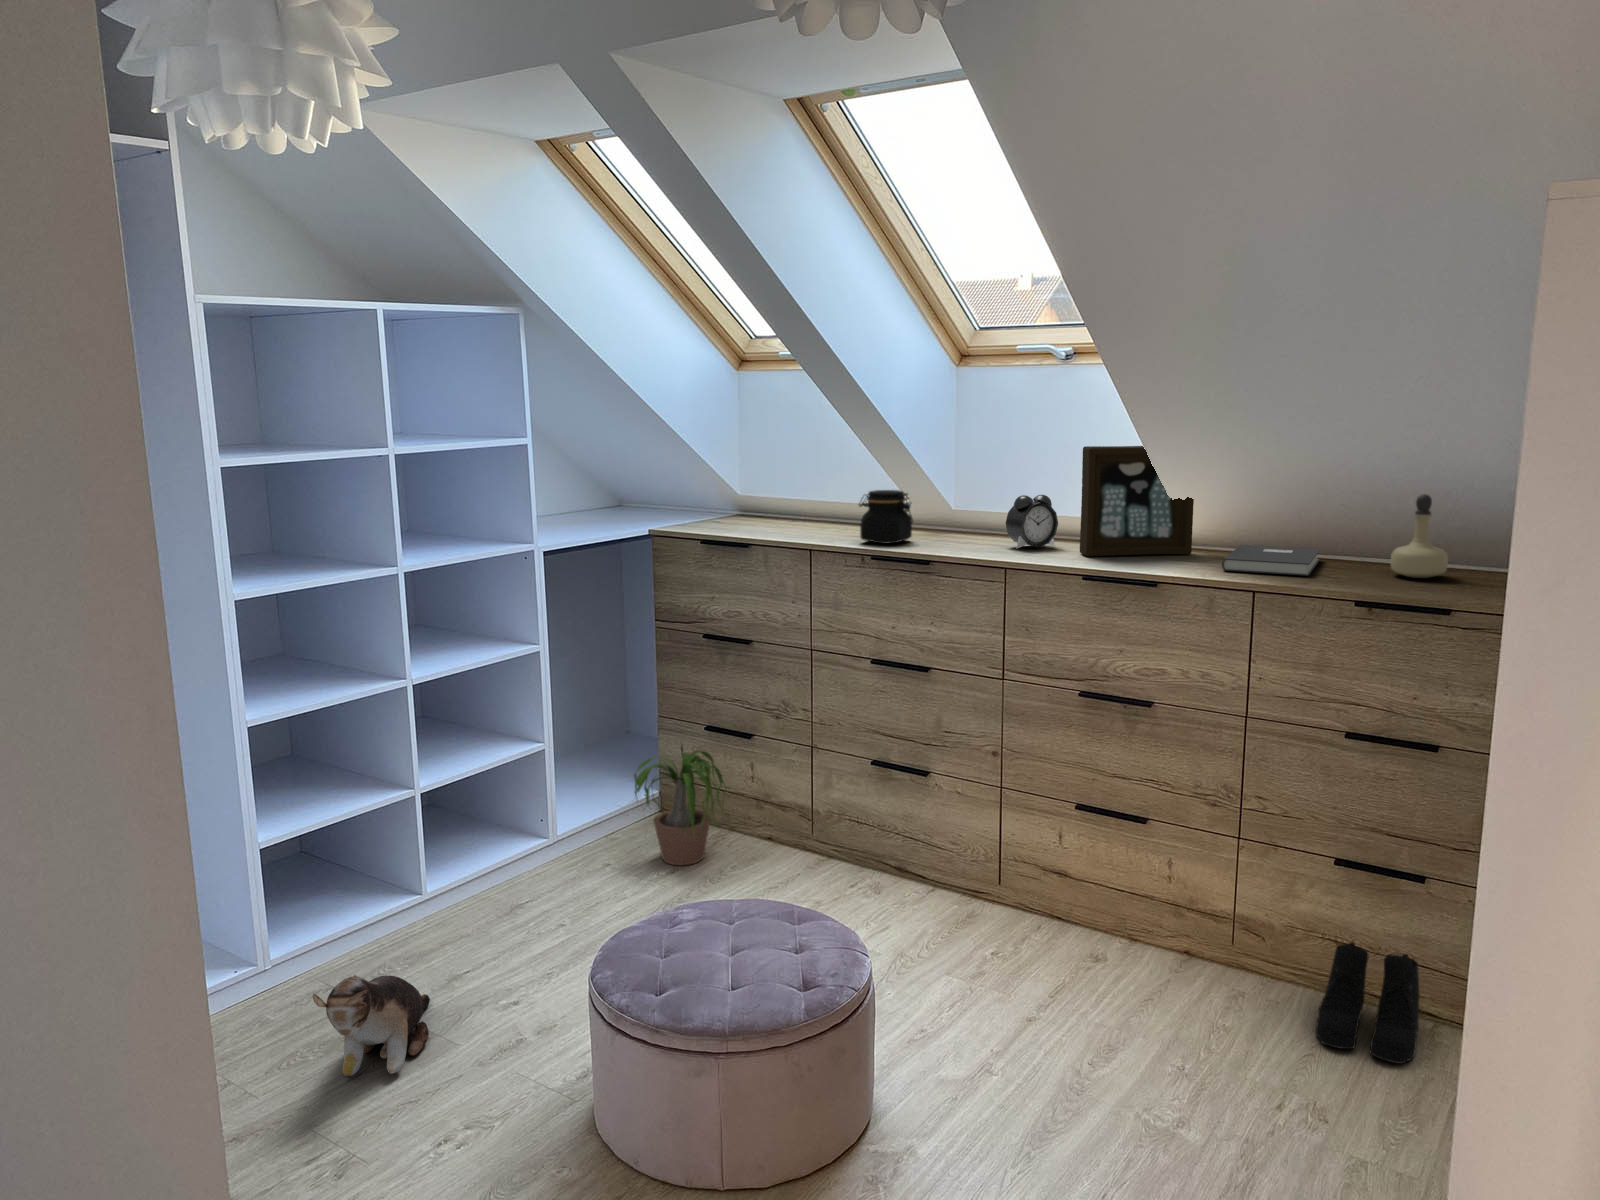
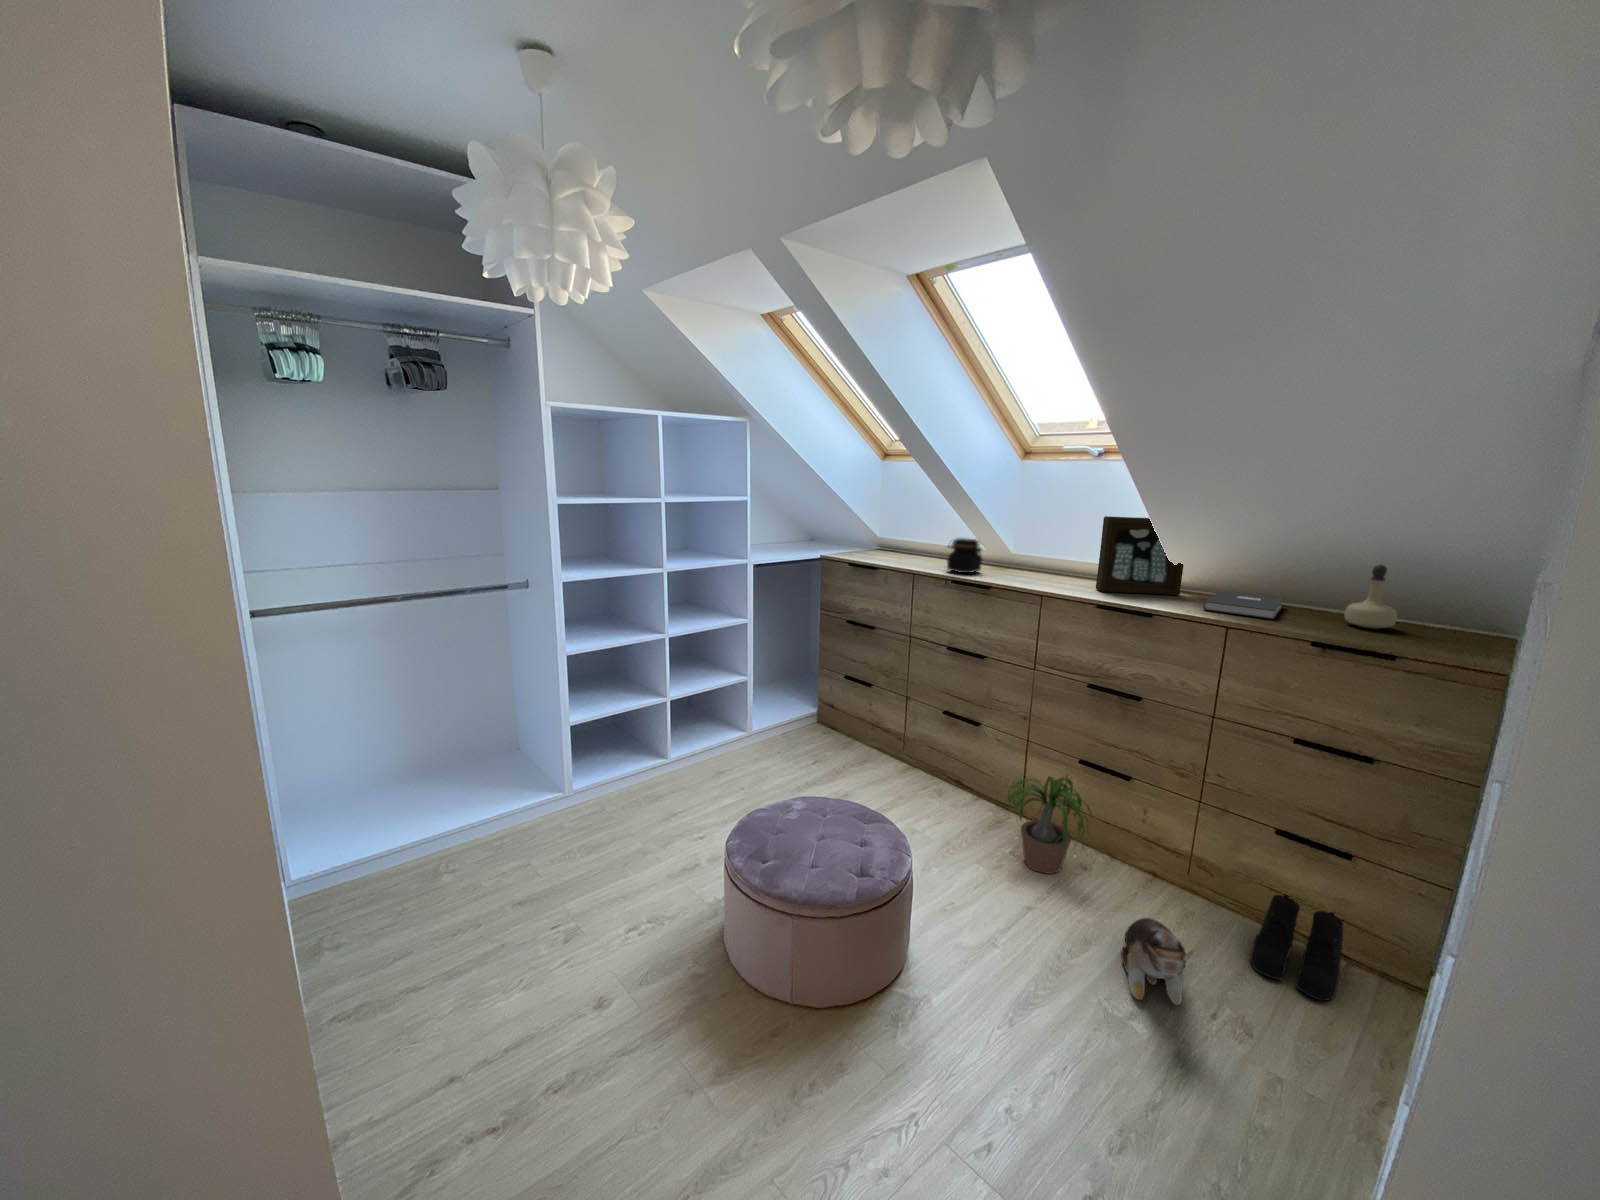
alarm clock: present [1006,495,1058,549] -> none [1045,547,1082,583]
potted plant: present [634,750,727,865] -> present [1004,777,1091,874]
plush toy: present [313,975,430,1076] -> present [1121,918,1194,1005]

